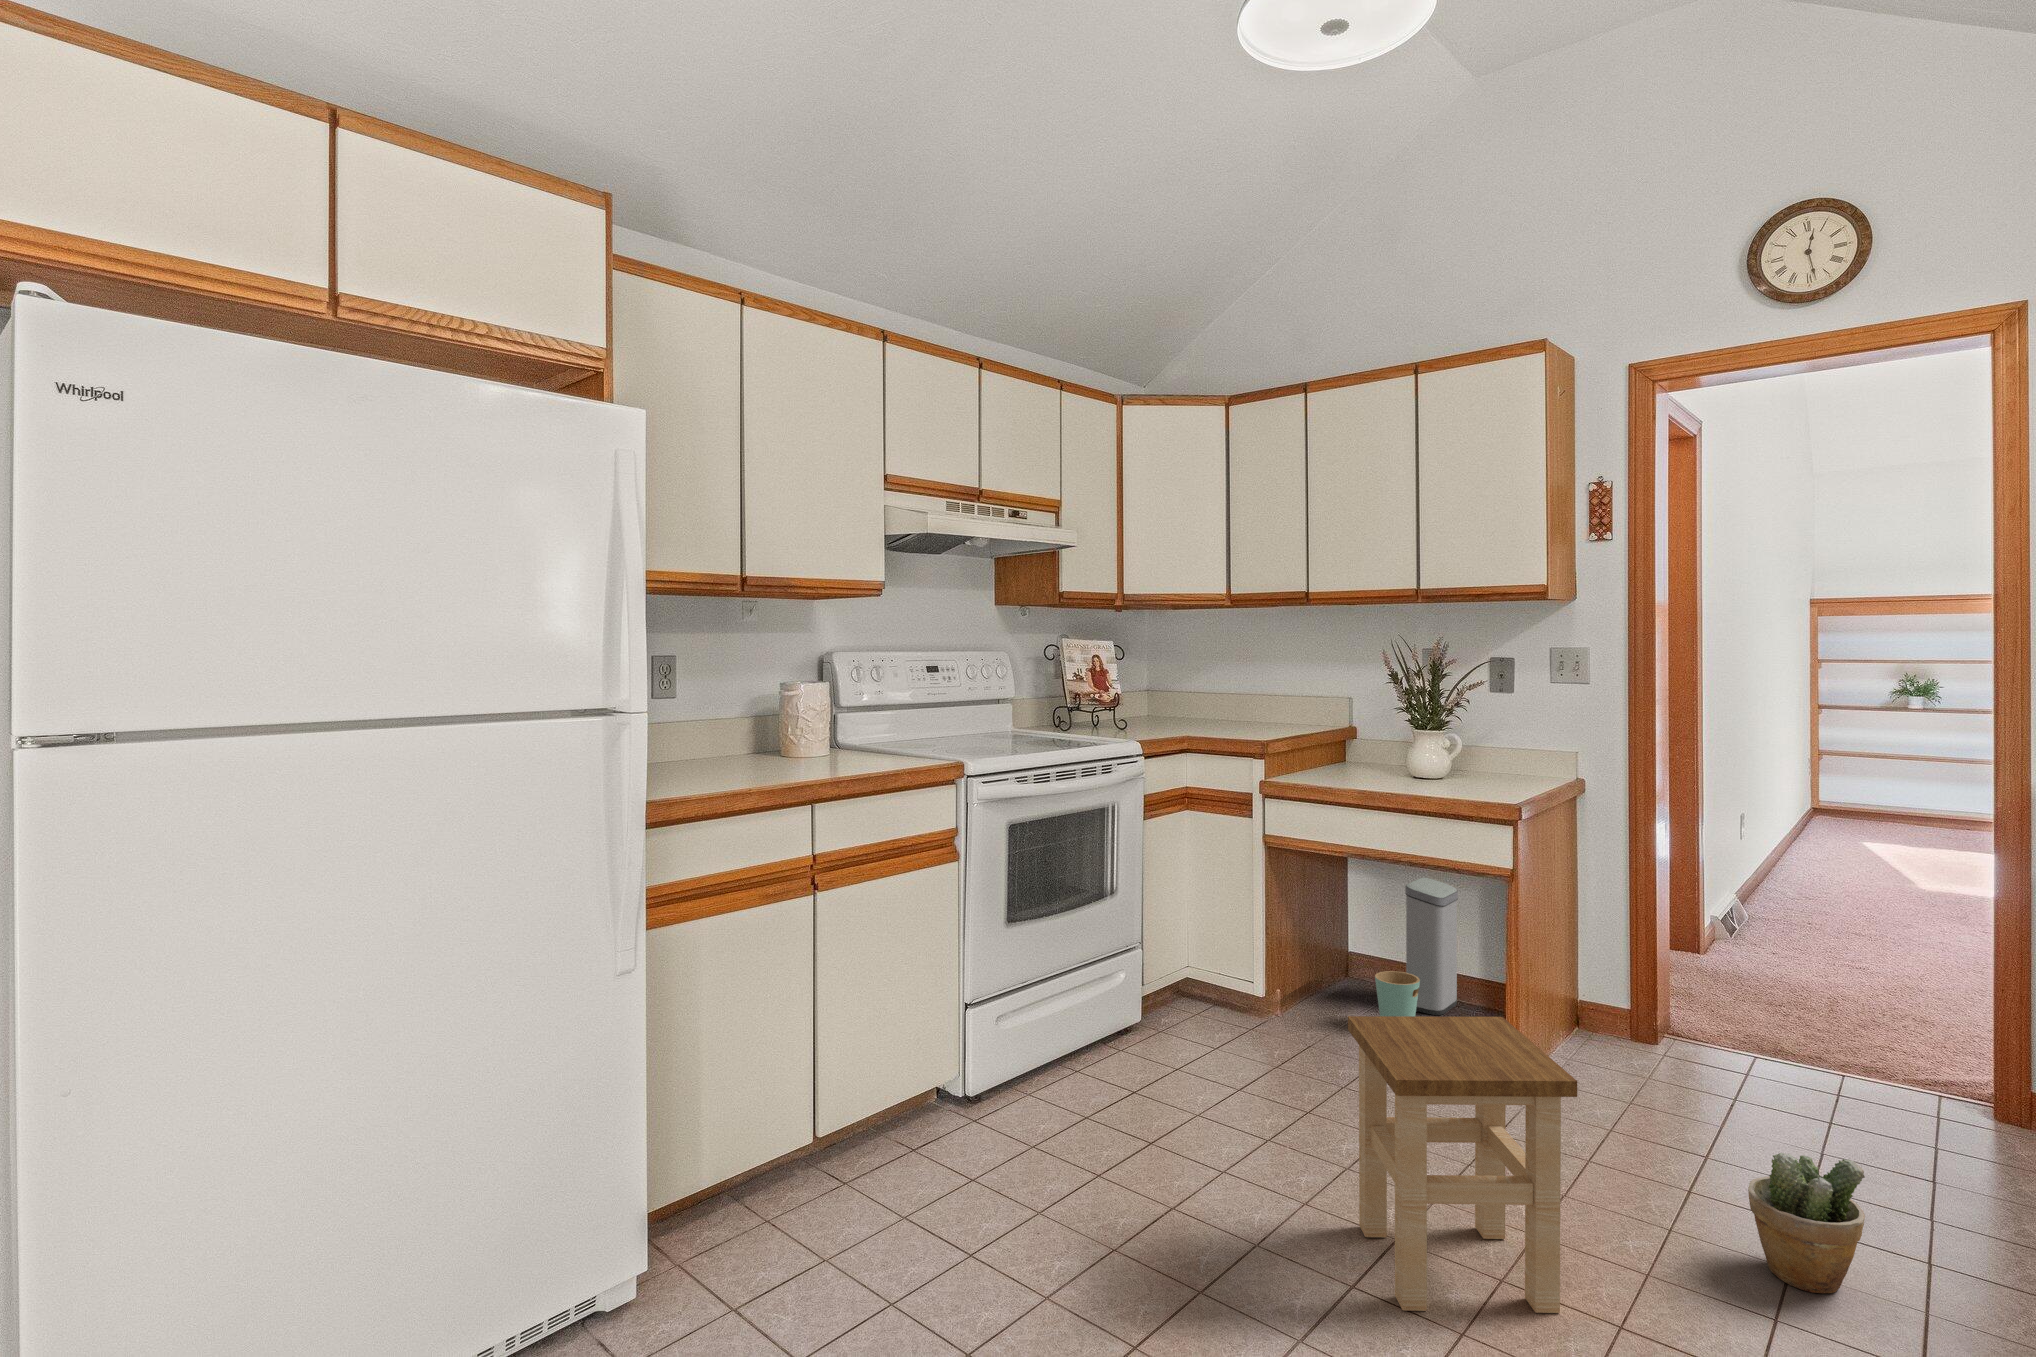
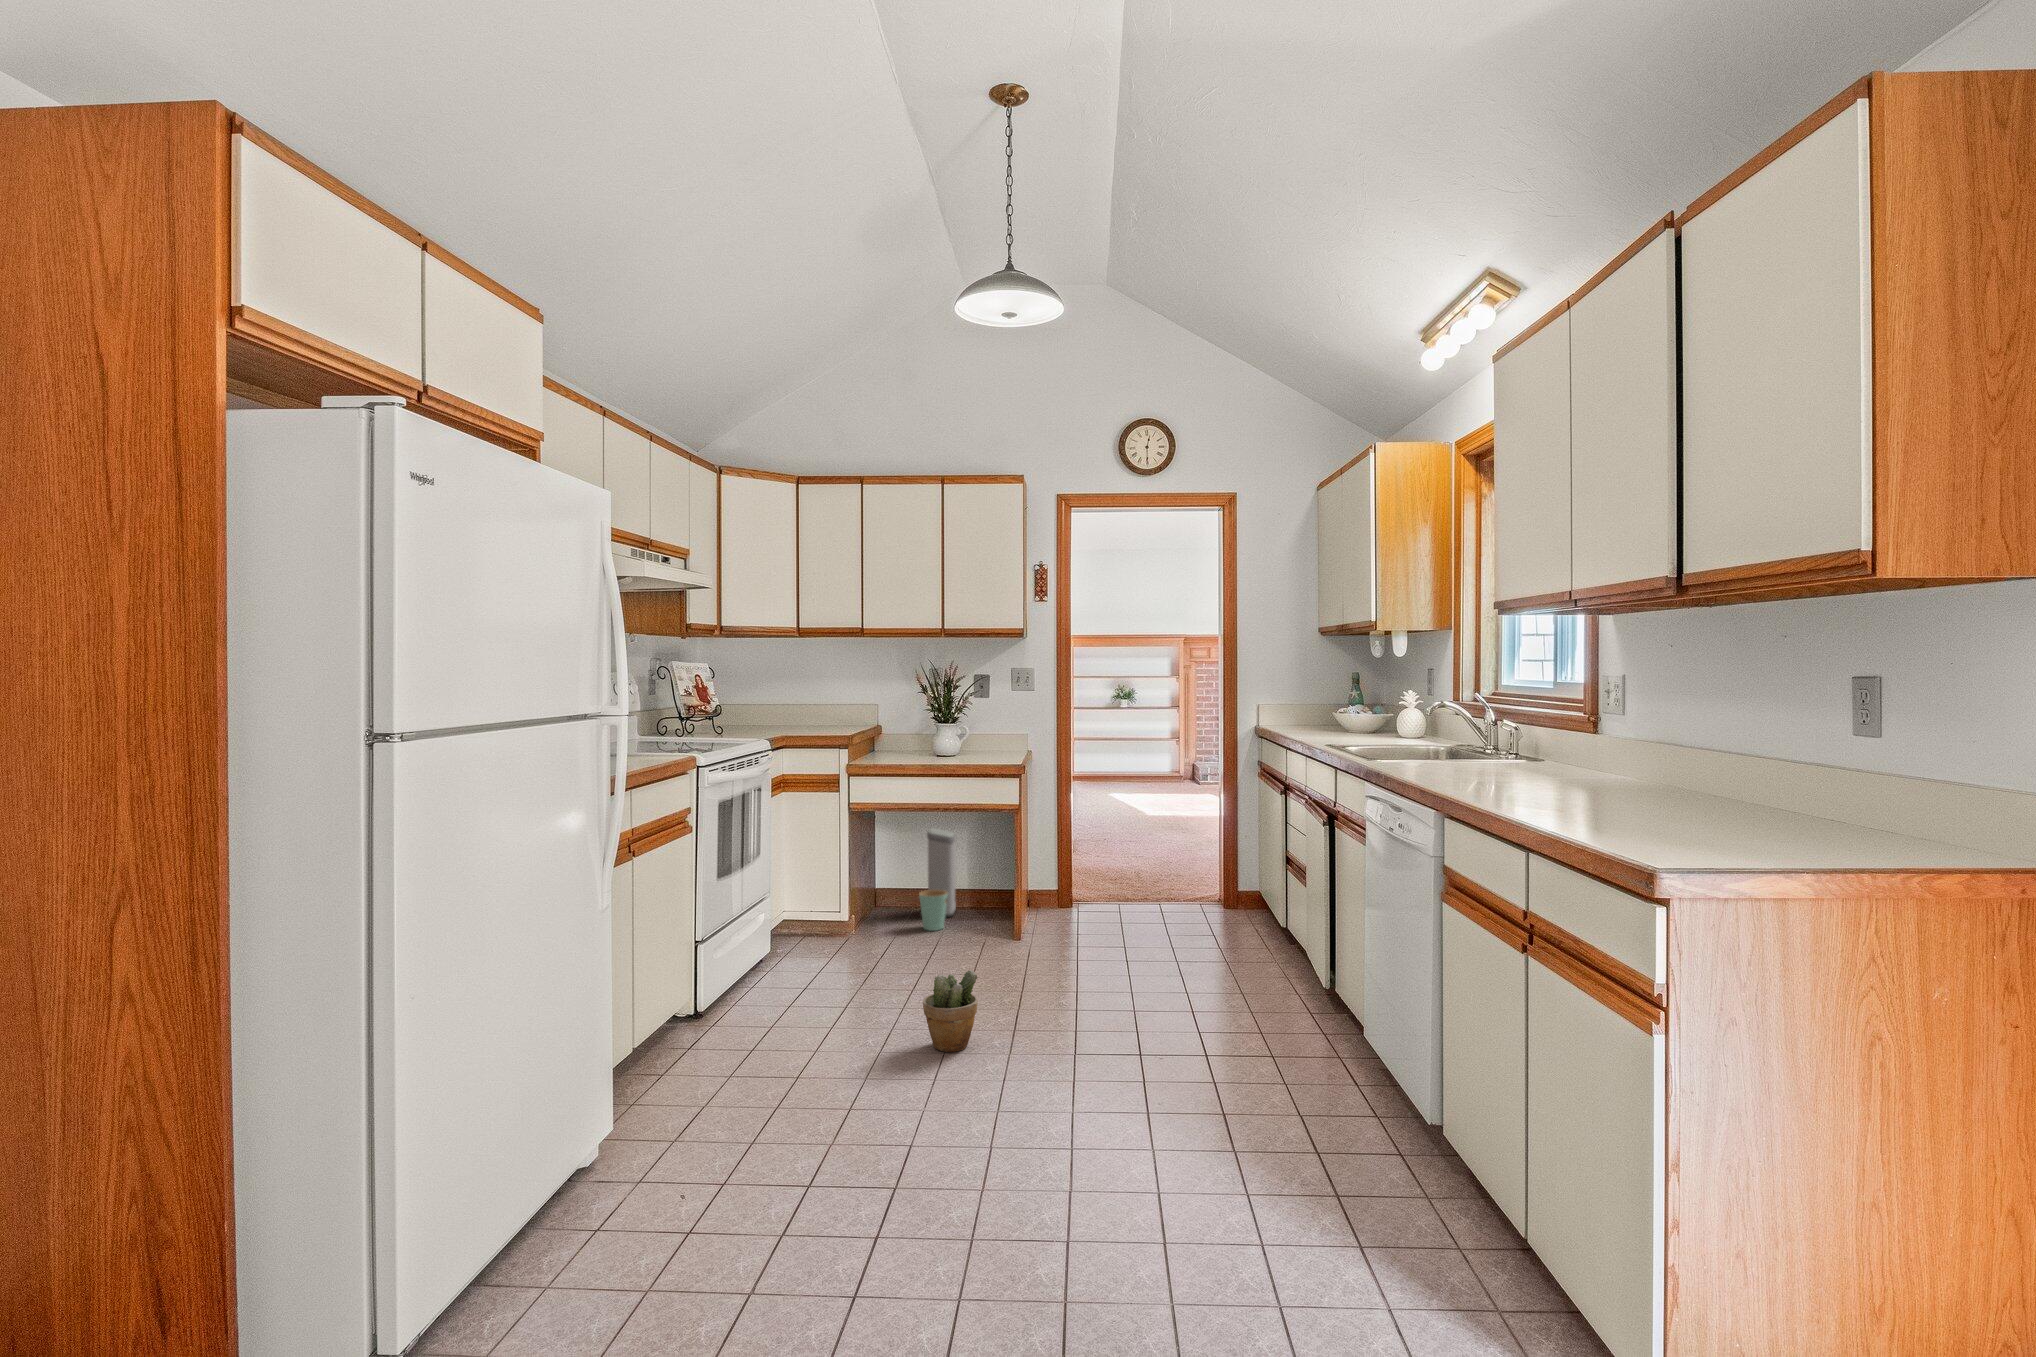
stool: present [1348,1016,1577,1313] -> none [987,878,1116,1037]
potted plant: present [1748,1153,1865,1293] -> present [923,970,978,1052]

